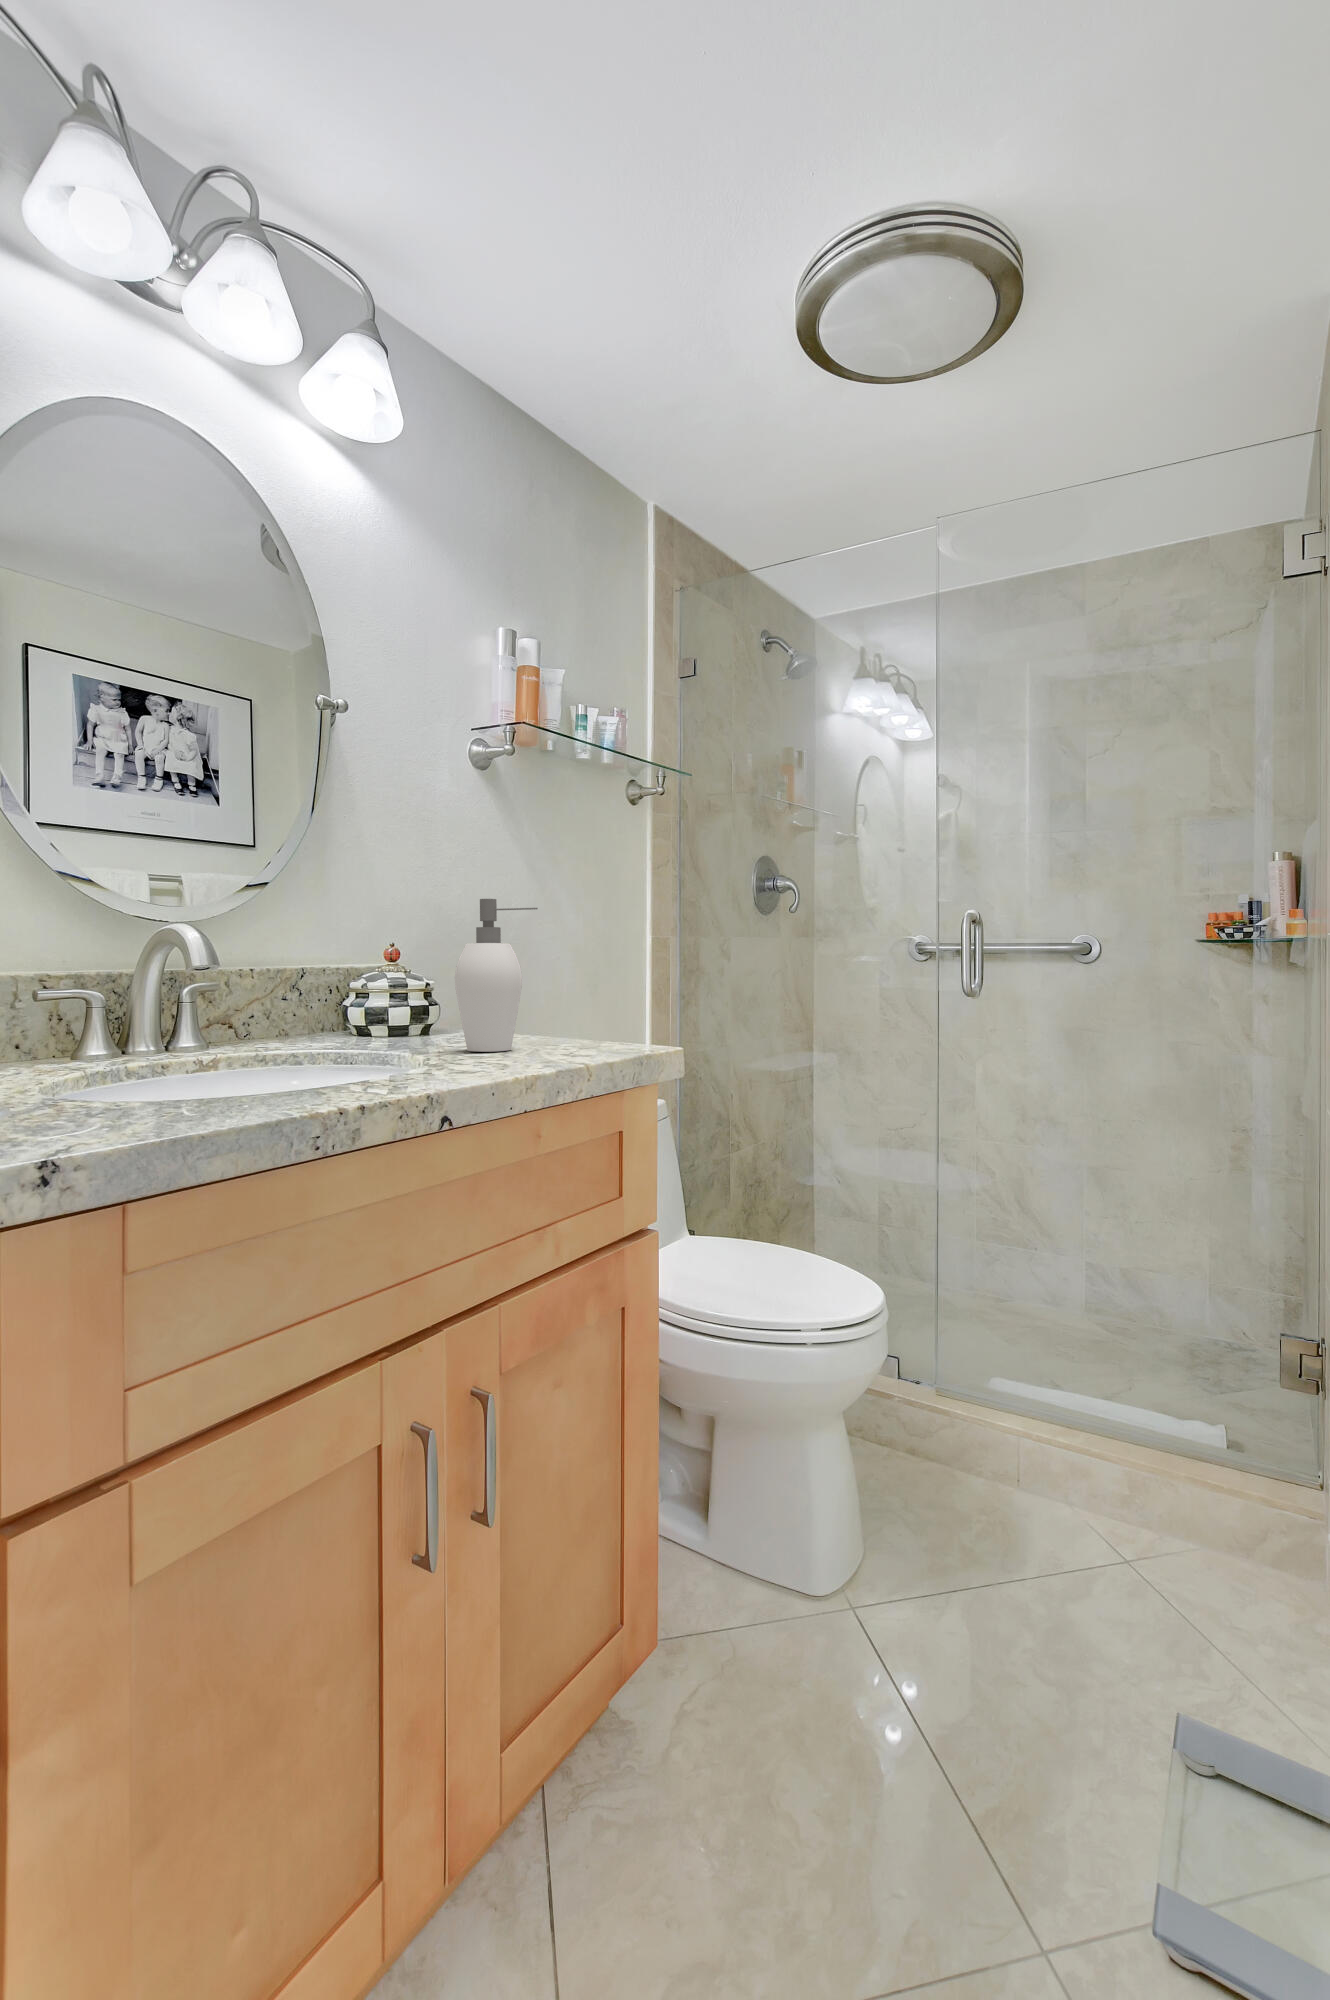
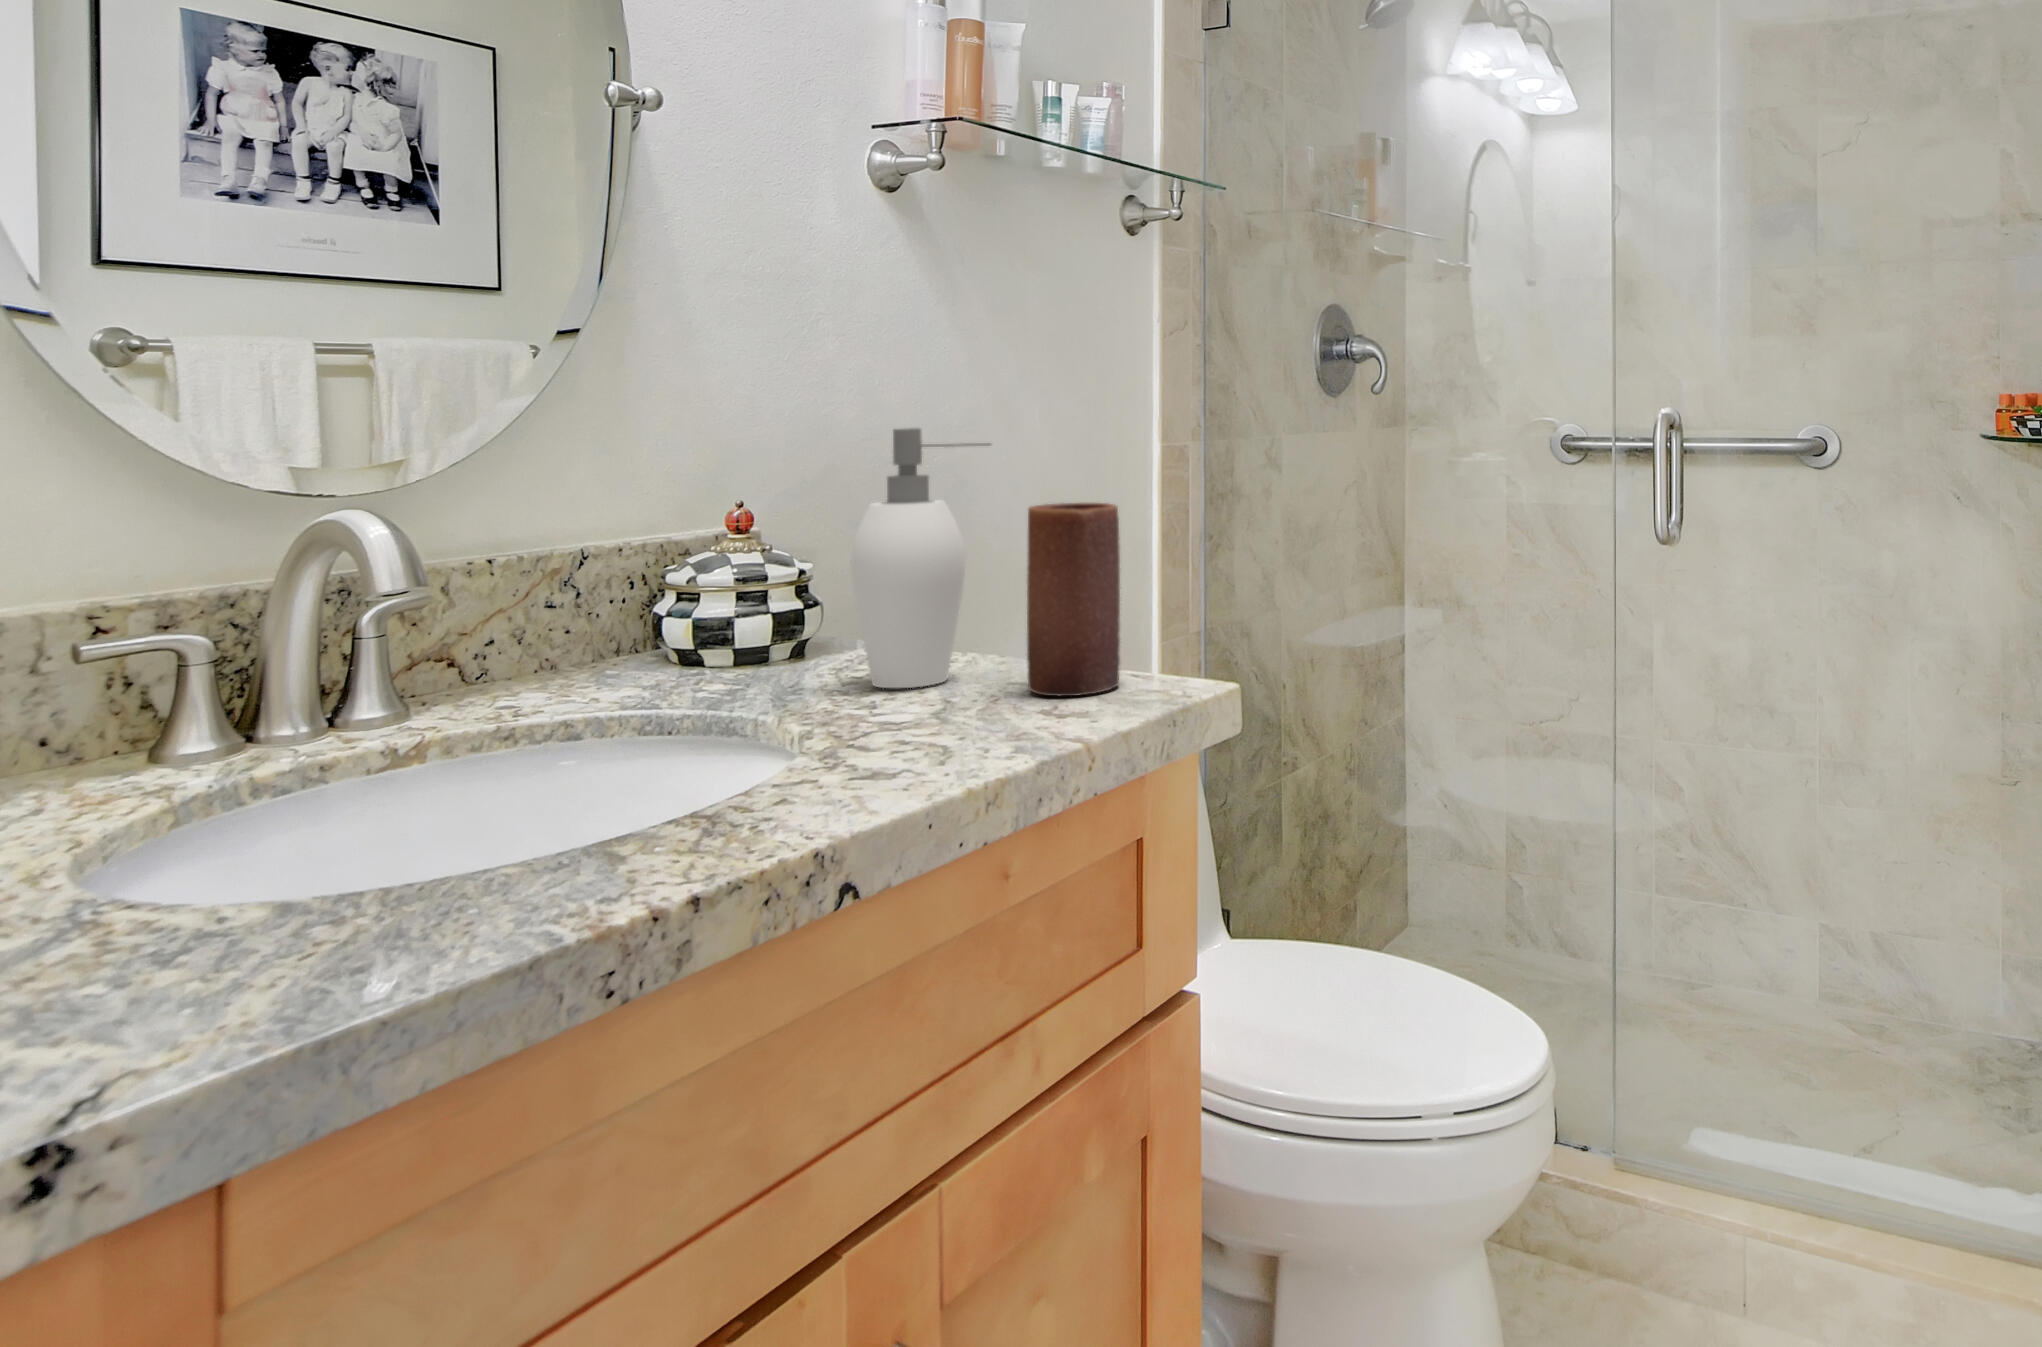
candle: none [557,943,612,1054] -> present [1027,503,1120,696]

